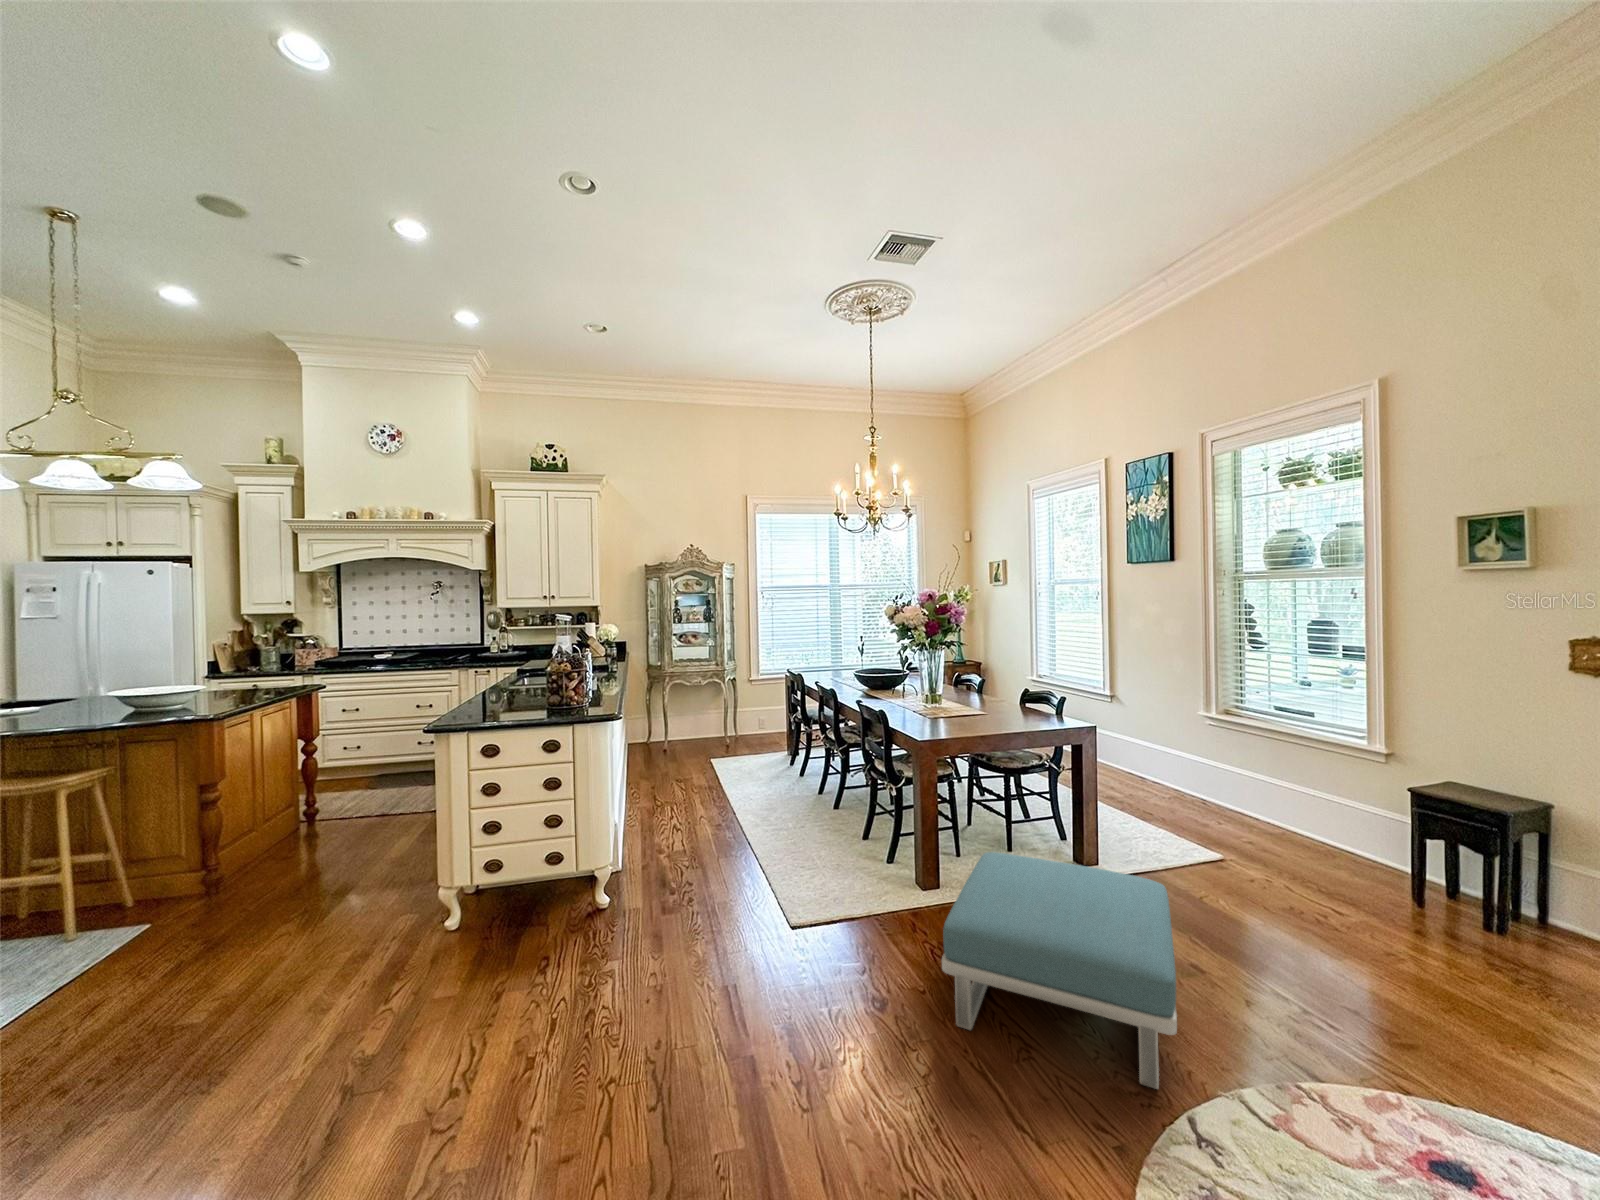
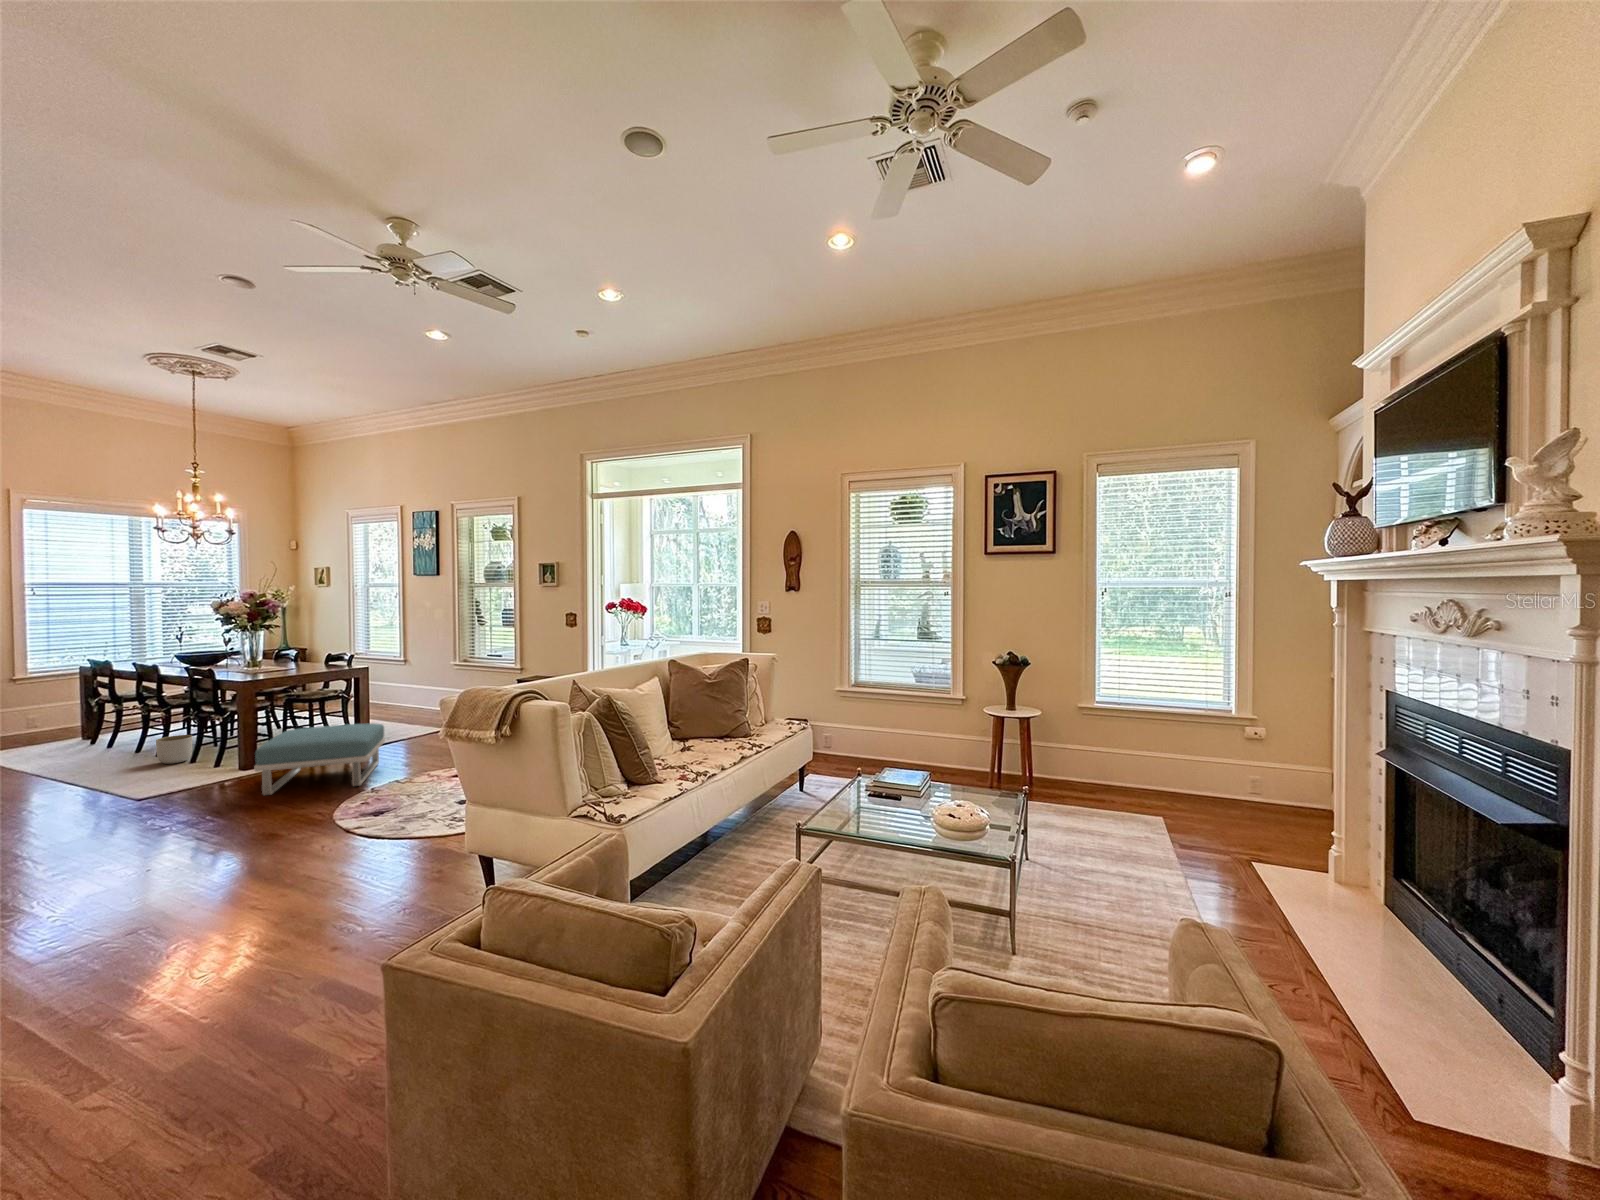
planter: none [830,792,866,835] -> present [156,735,192,764]

